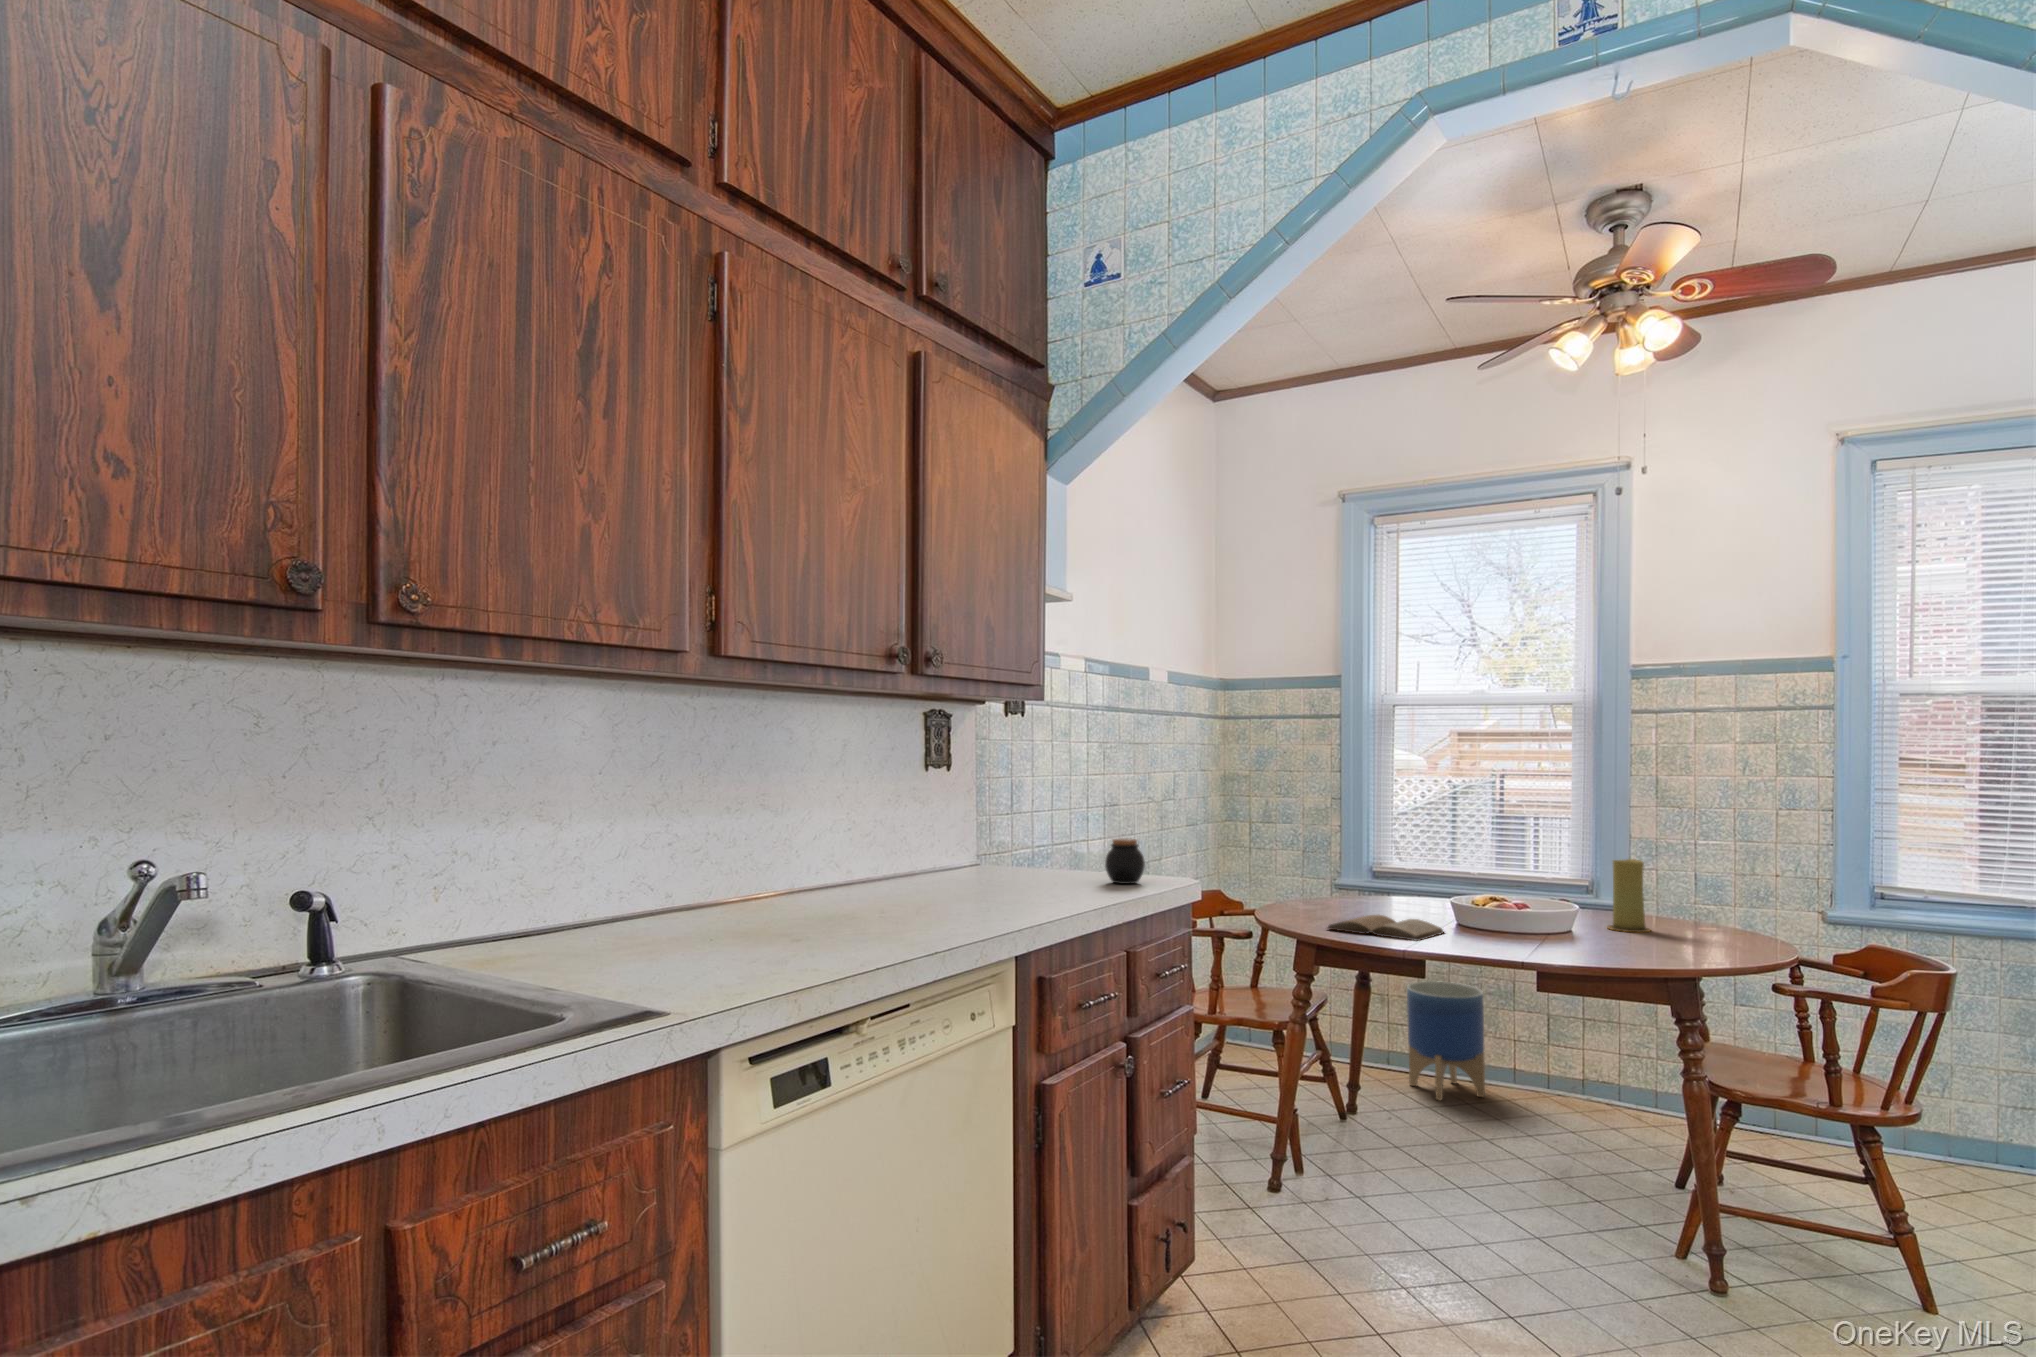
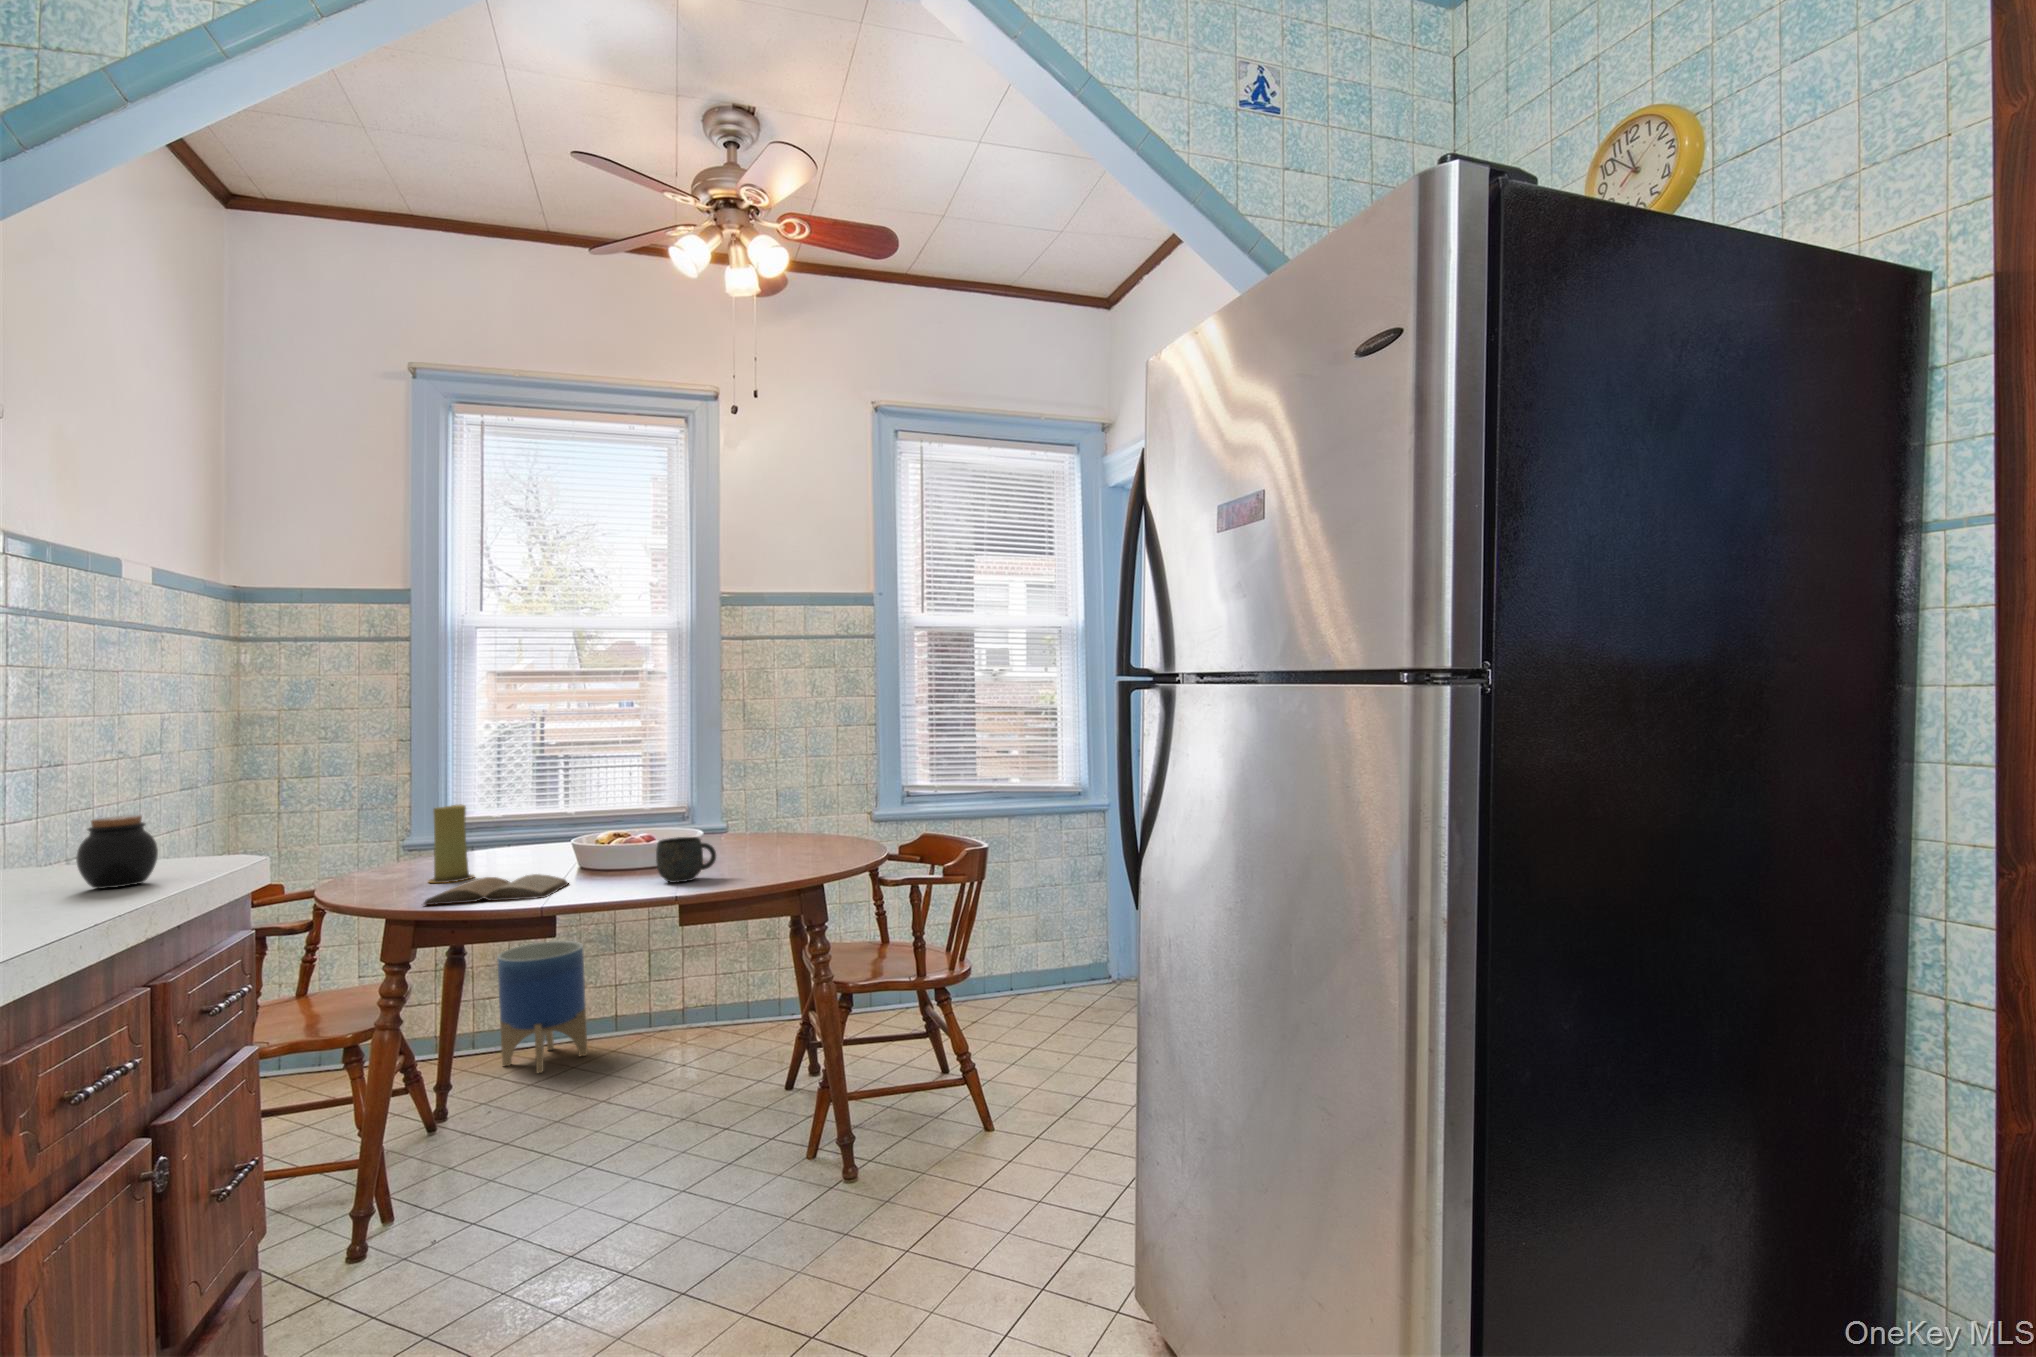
candle: present [1608,859,1651,932] -> present [428,804,474,883]
mug: none [1519,907,1579,950] -> present [656,837,716,883]

